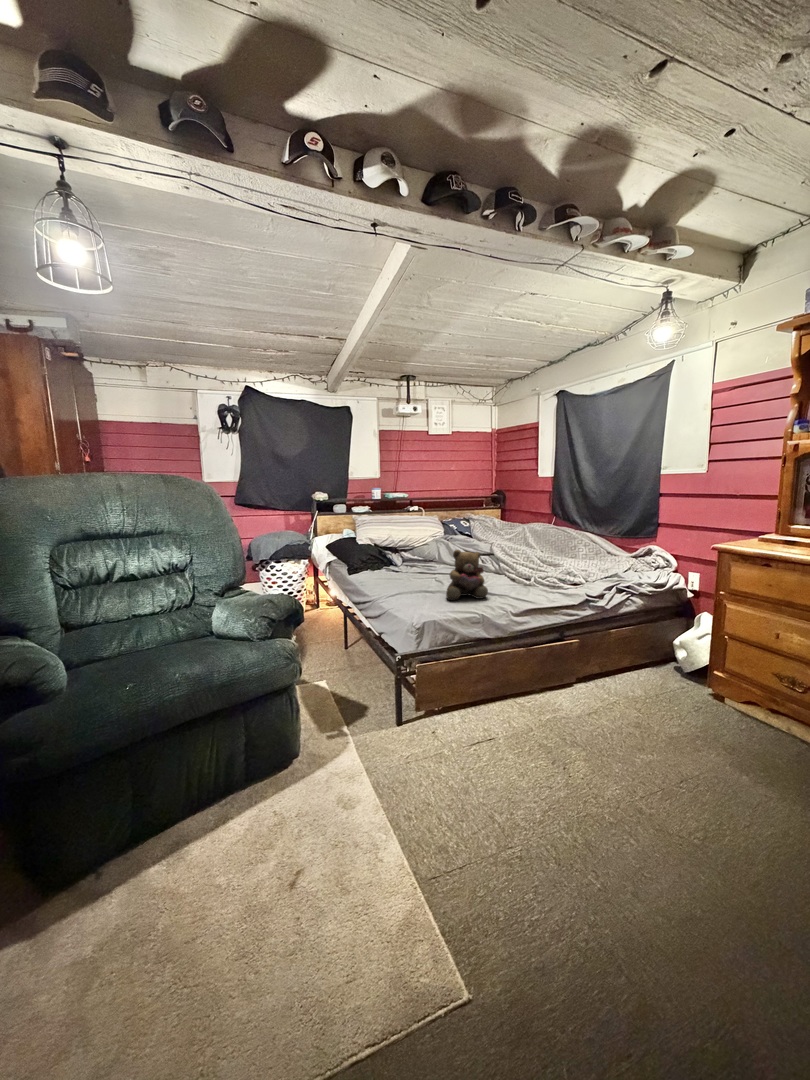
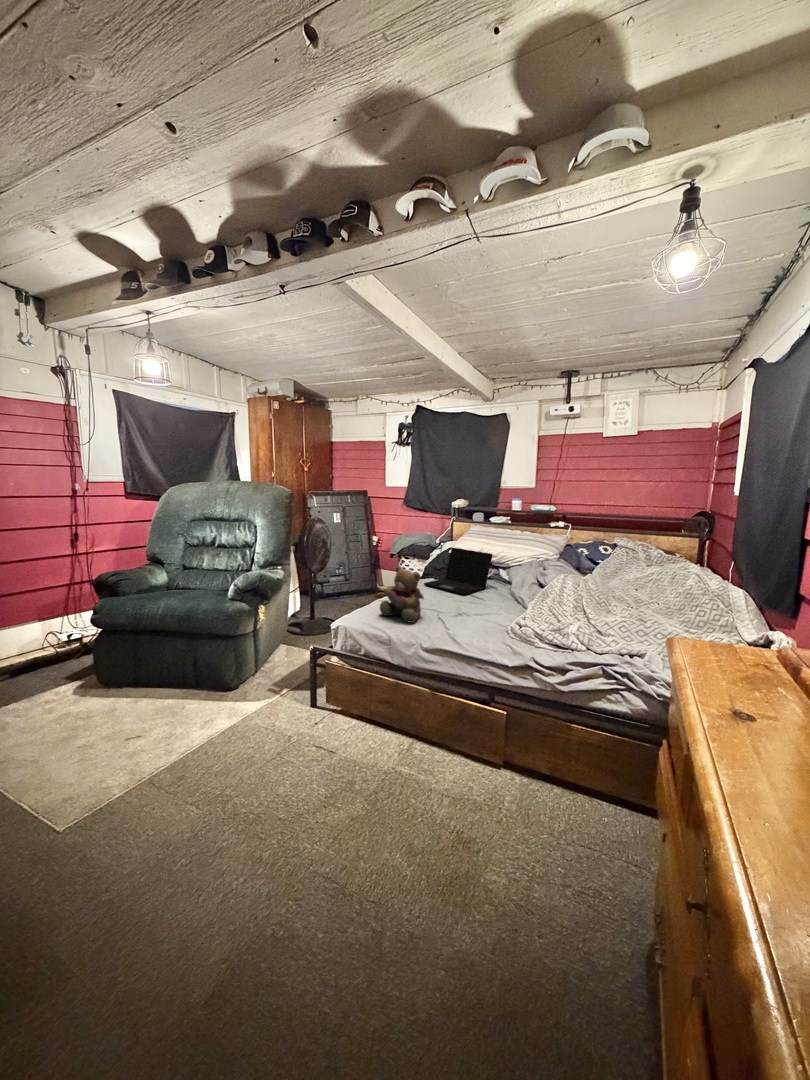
laptop: none [400,533,451,573] -> present [424,548,492,595]

